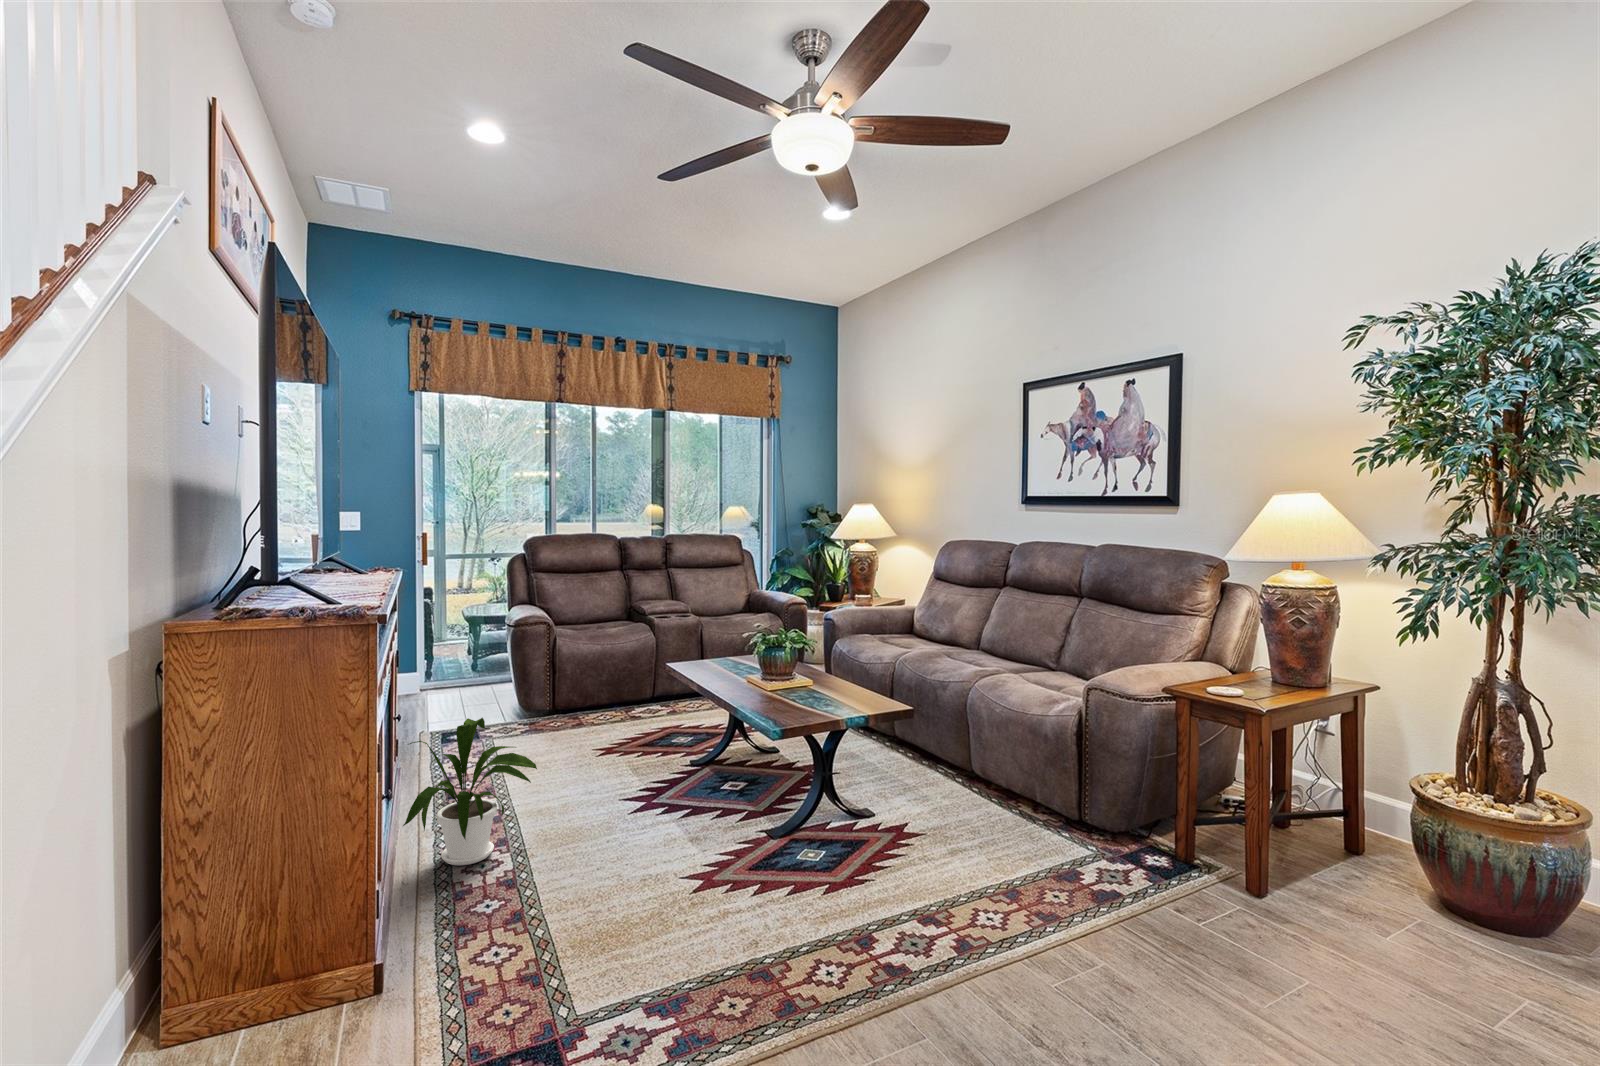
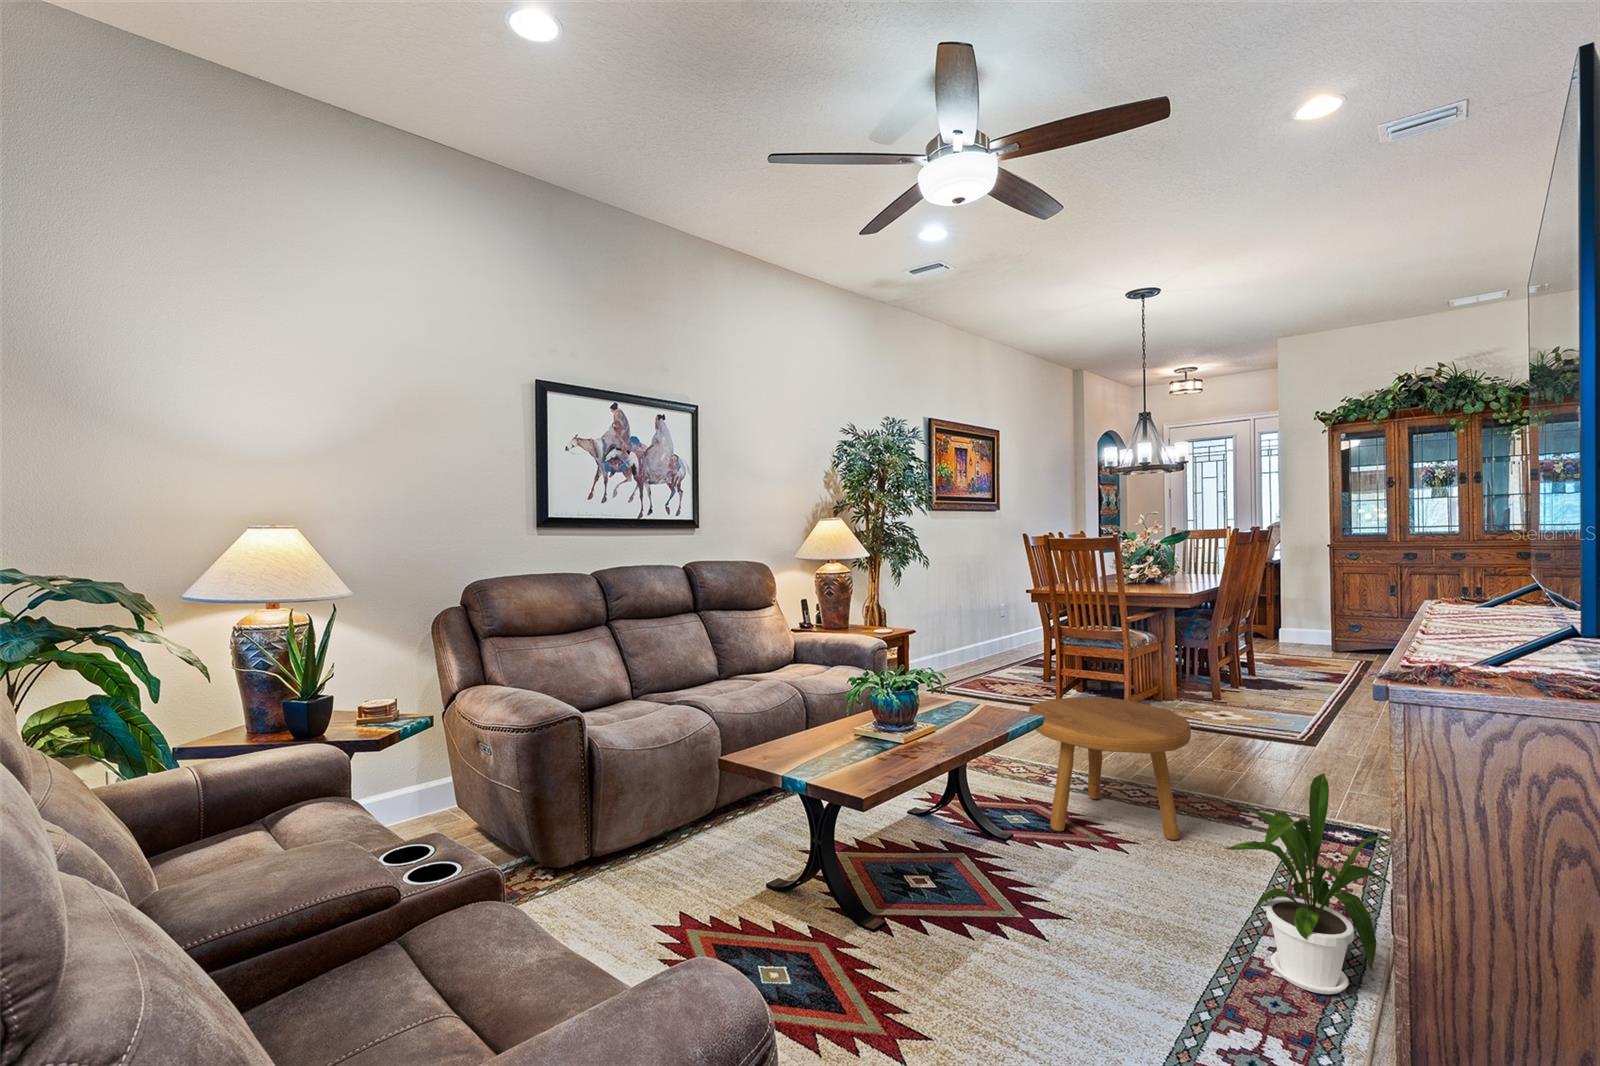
footstool: none [644,728,839,917] -> present [1029,697,1191,840]

